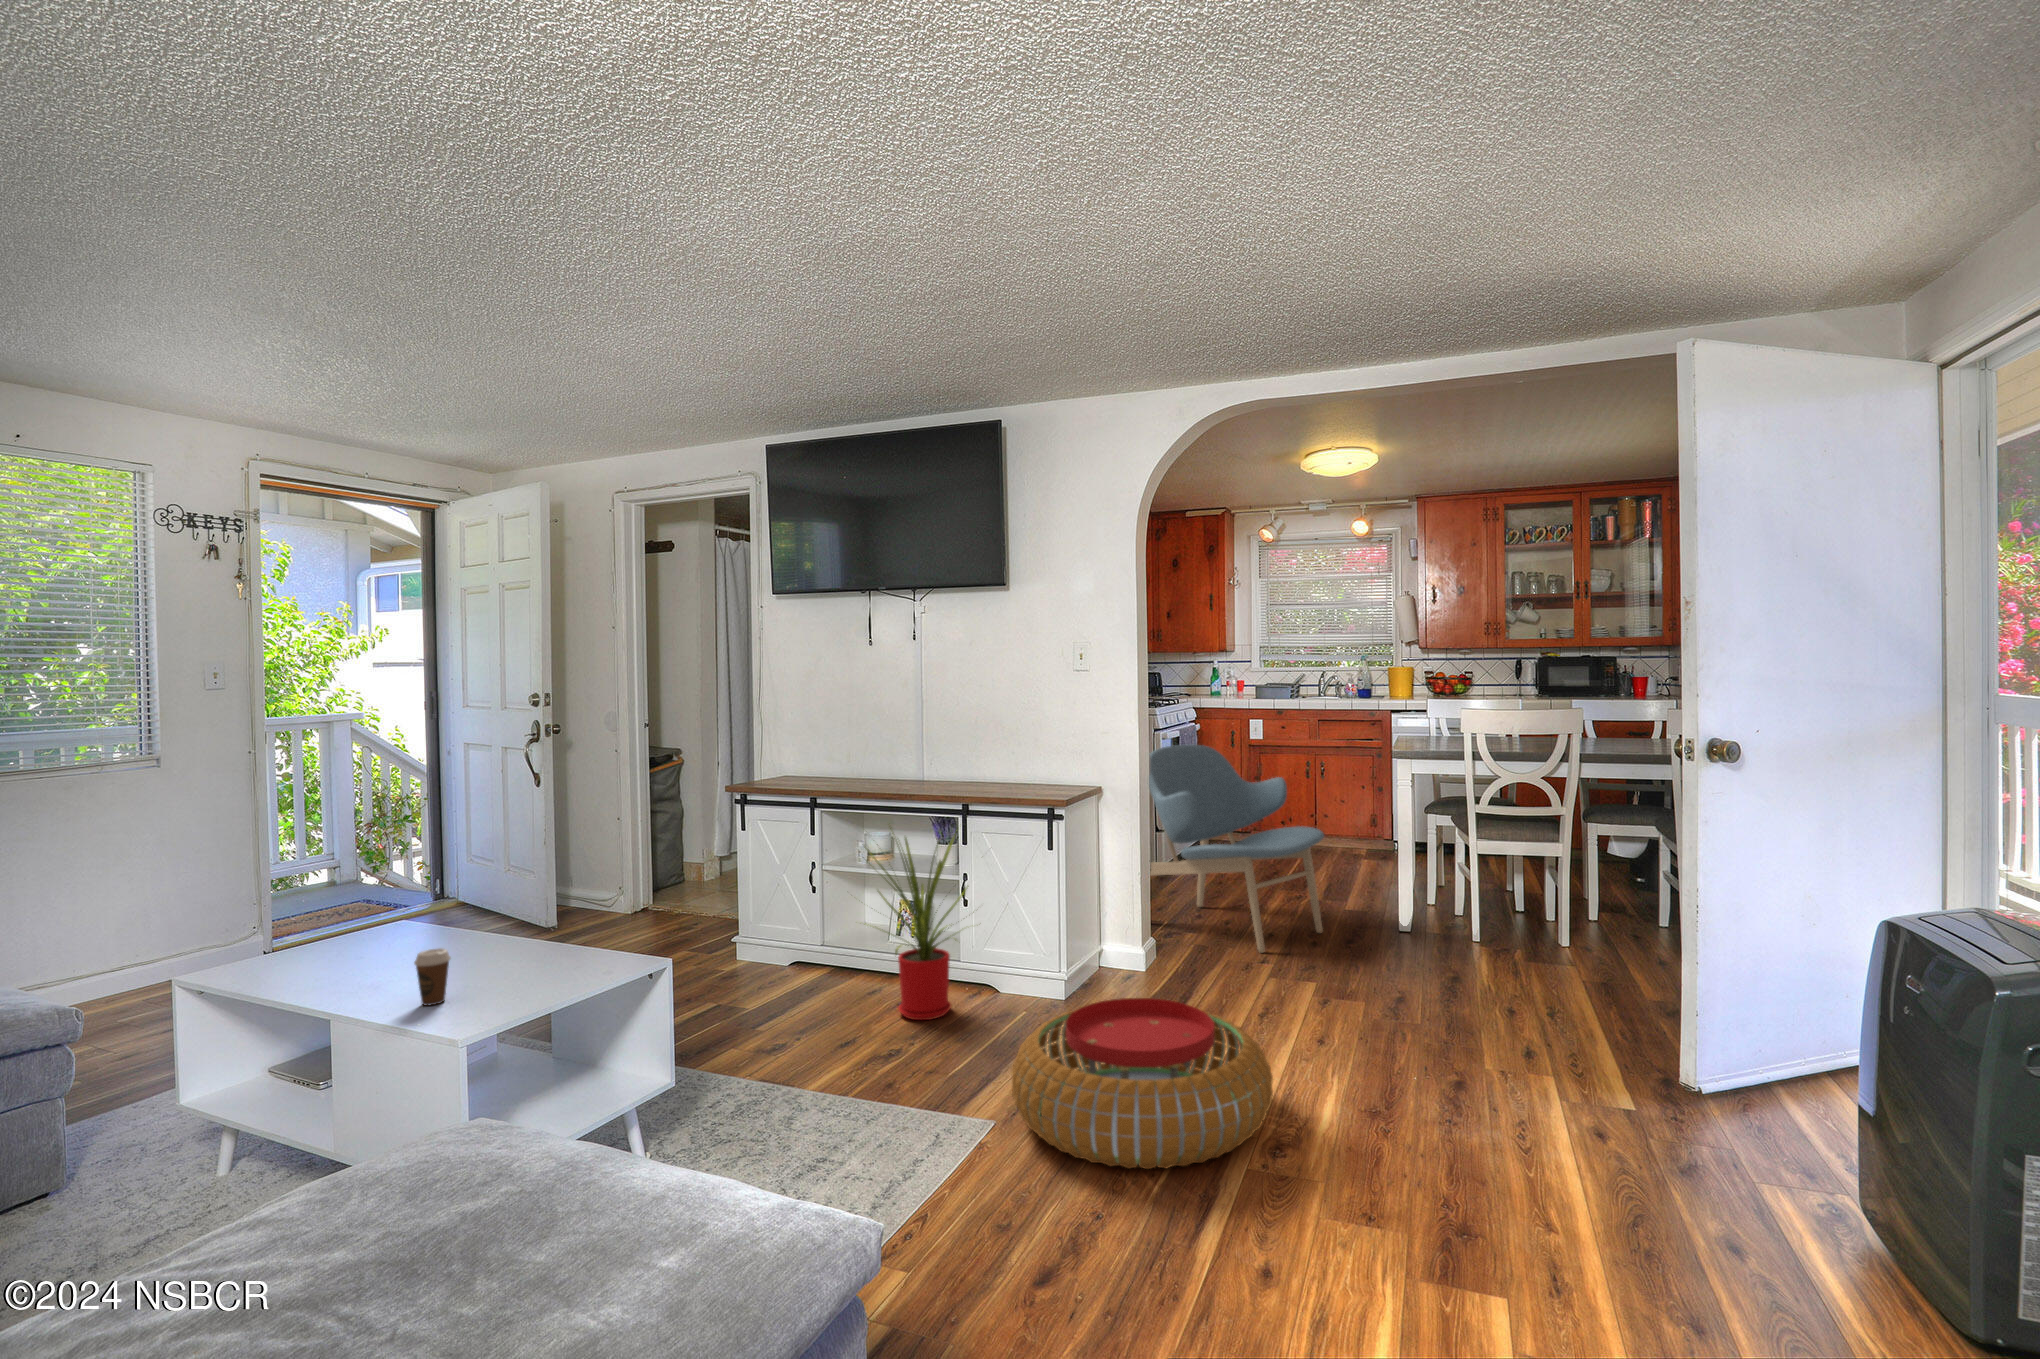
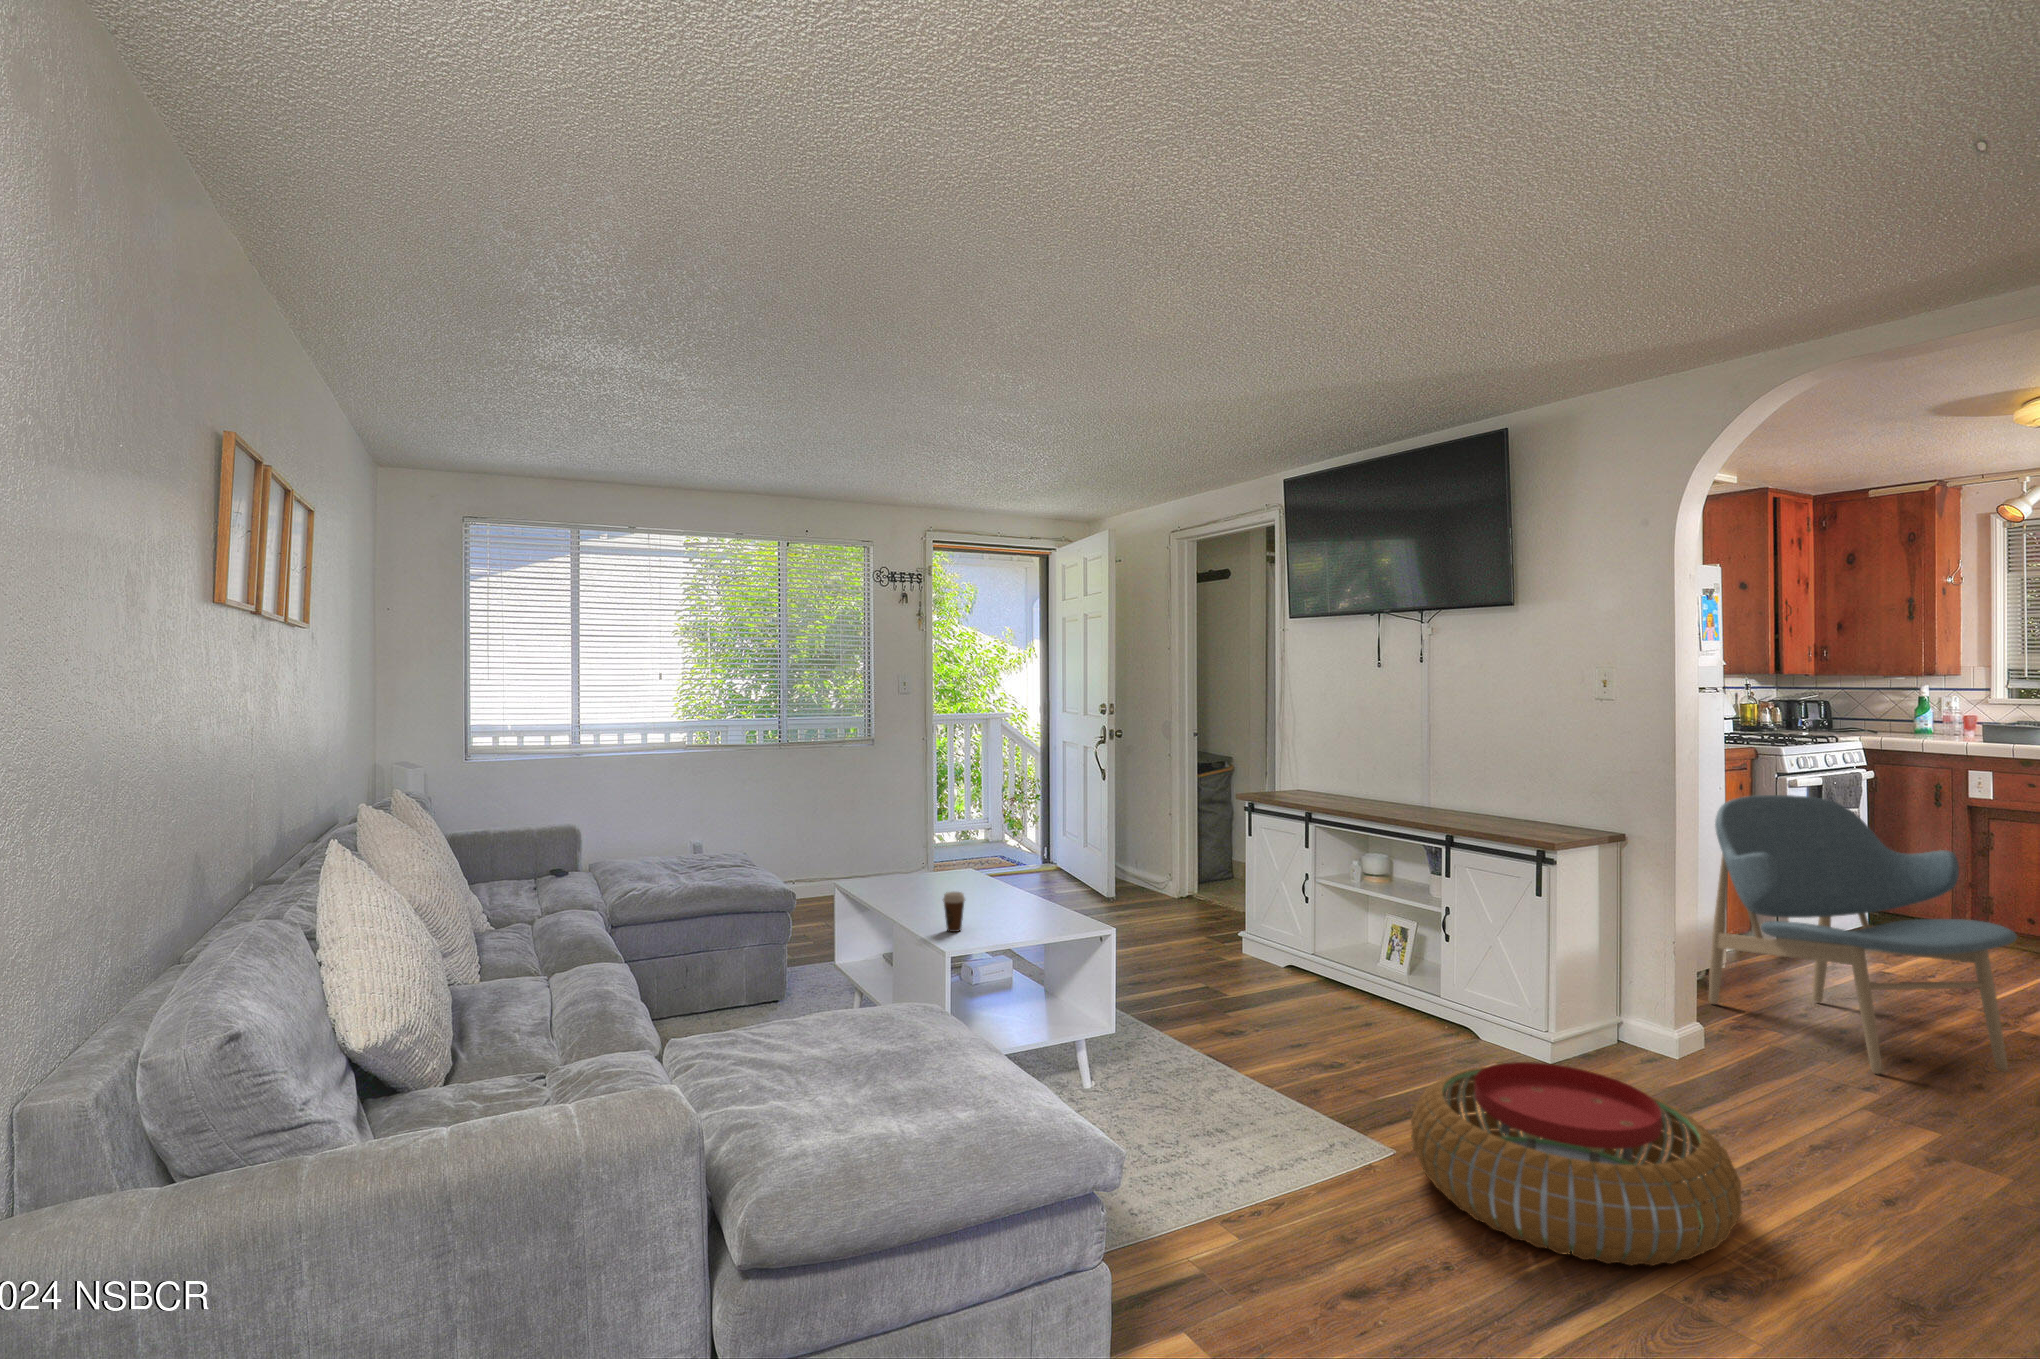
house plant: present [864,828,974,1020] -> none [1306,843,1460,1045]

